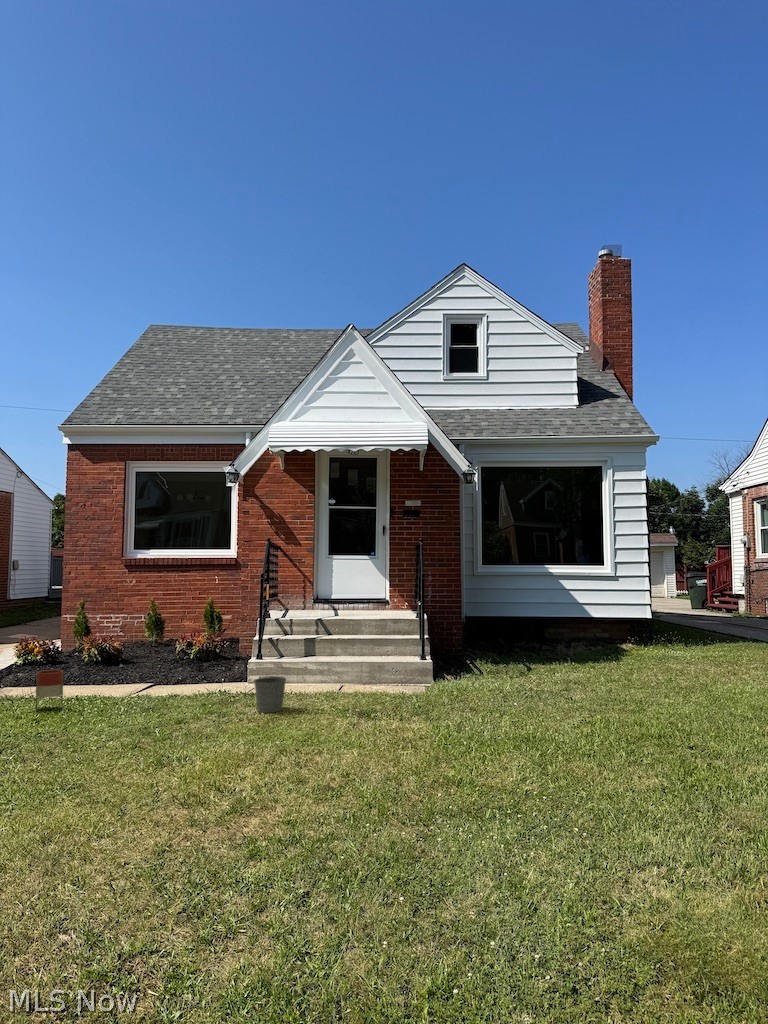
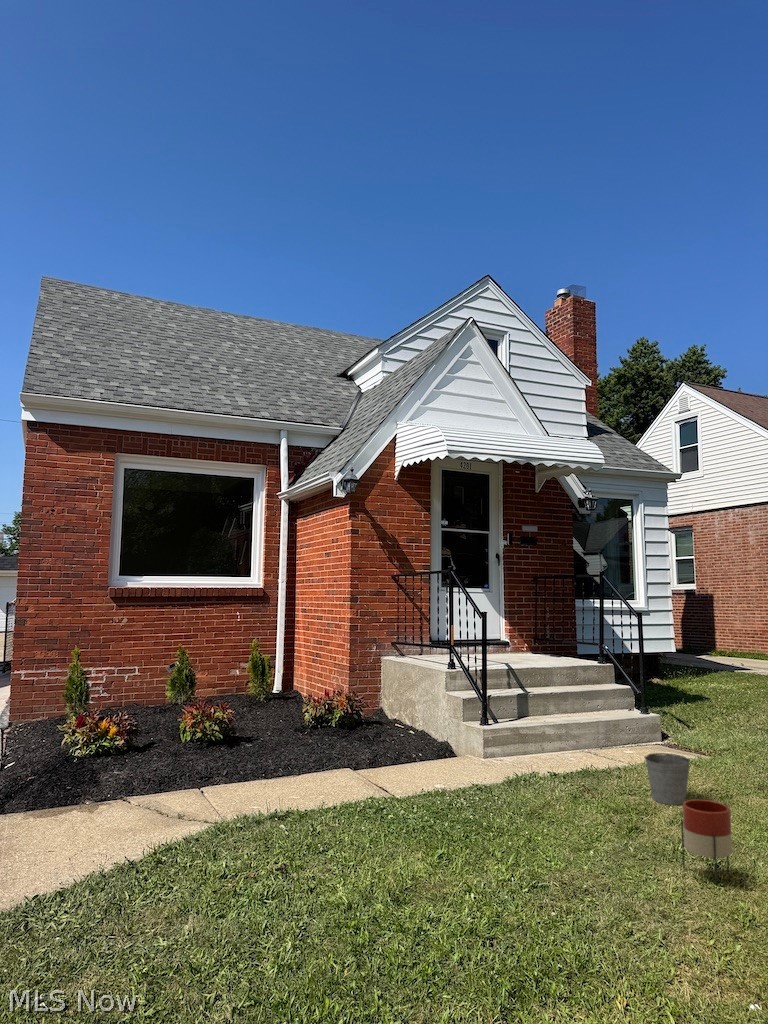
planter: present [36,670,63,711] -> present [681,799,732,885]

